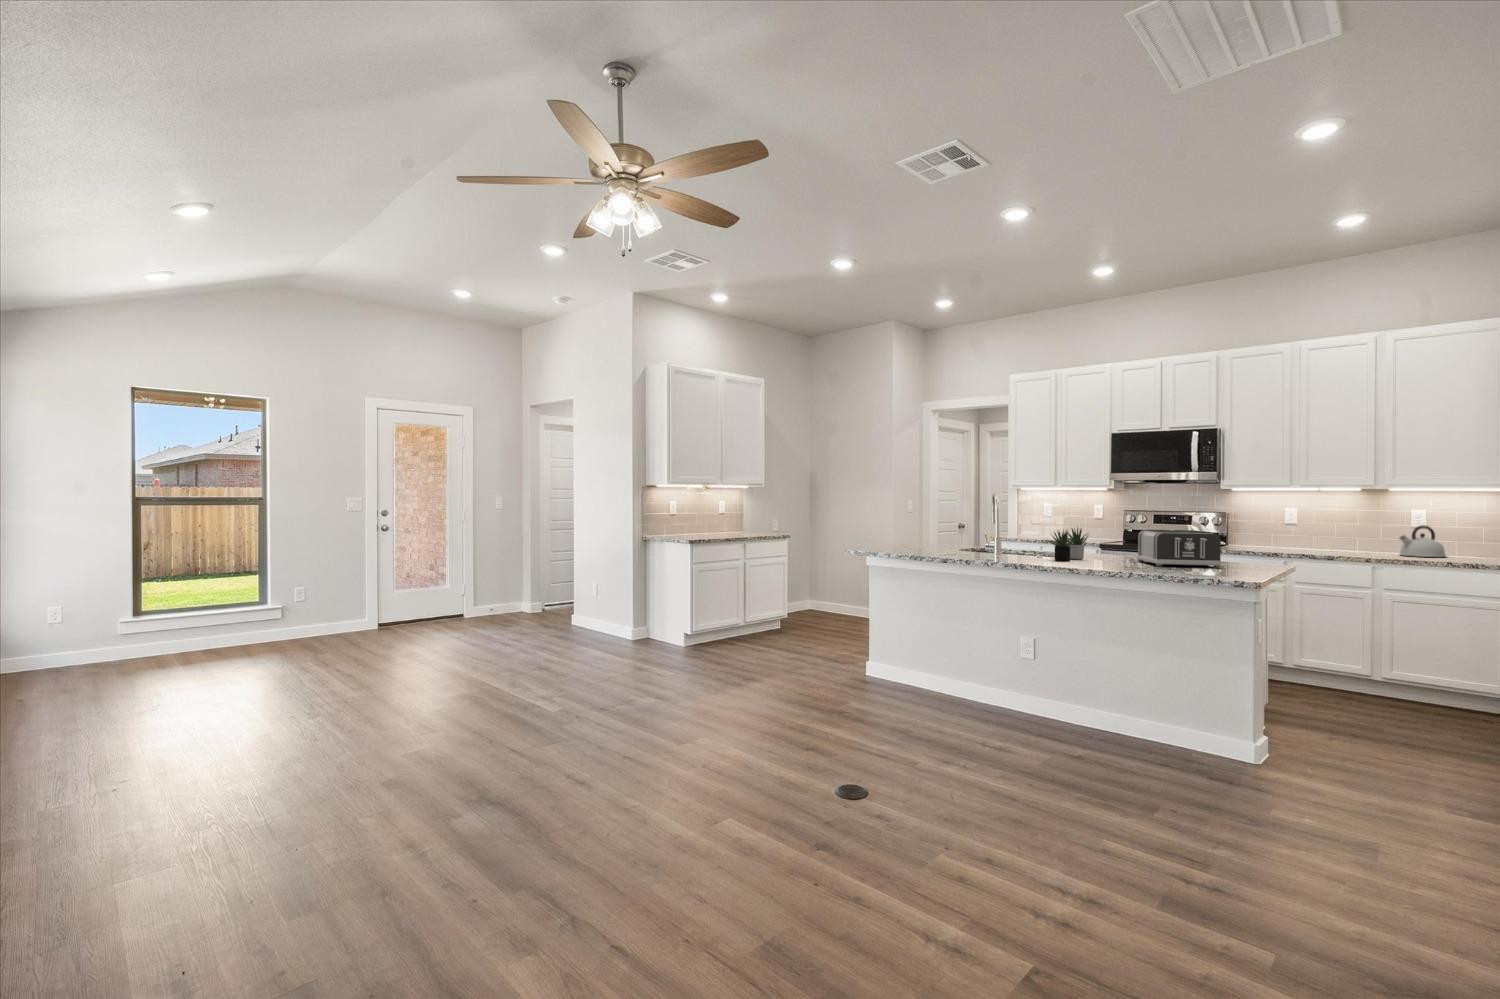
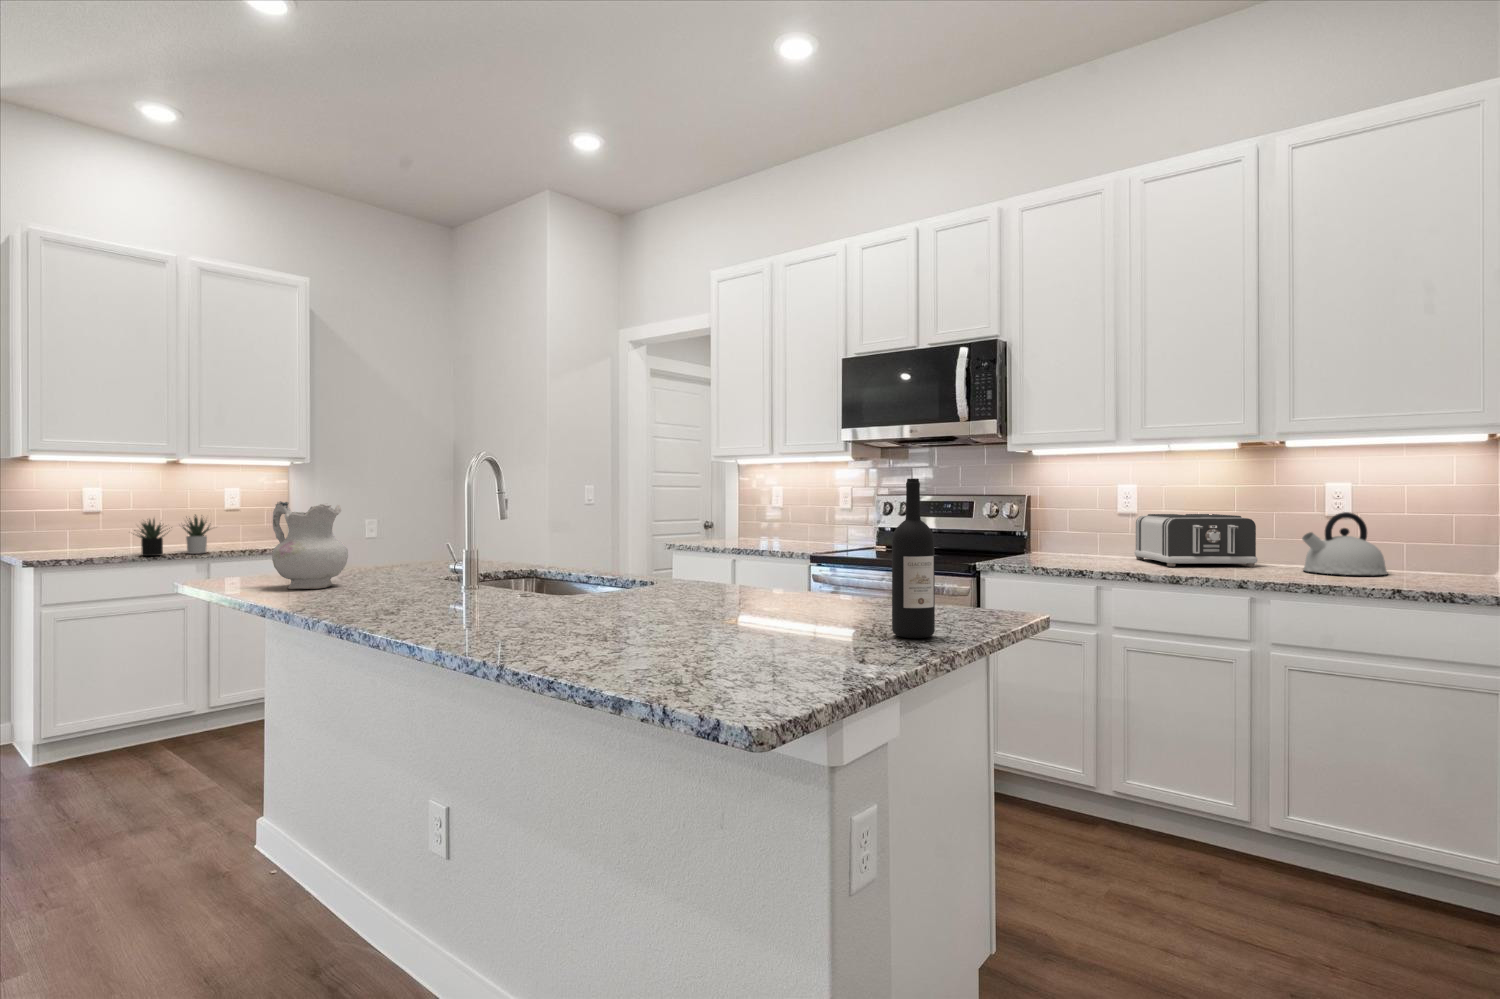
wine bottle: none [1242,509,1261,568] -> present [892,479,935,638]
ceramic pitcher: none [901,512,935,551] -> present [272,501,348,589]
succulent plant: present [1048,527,1088,561] -> present [134,515,210,556]
toaster: present [1137,530,1222,568] -> present [1134,514,1257,567]

